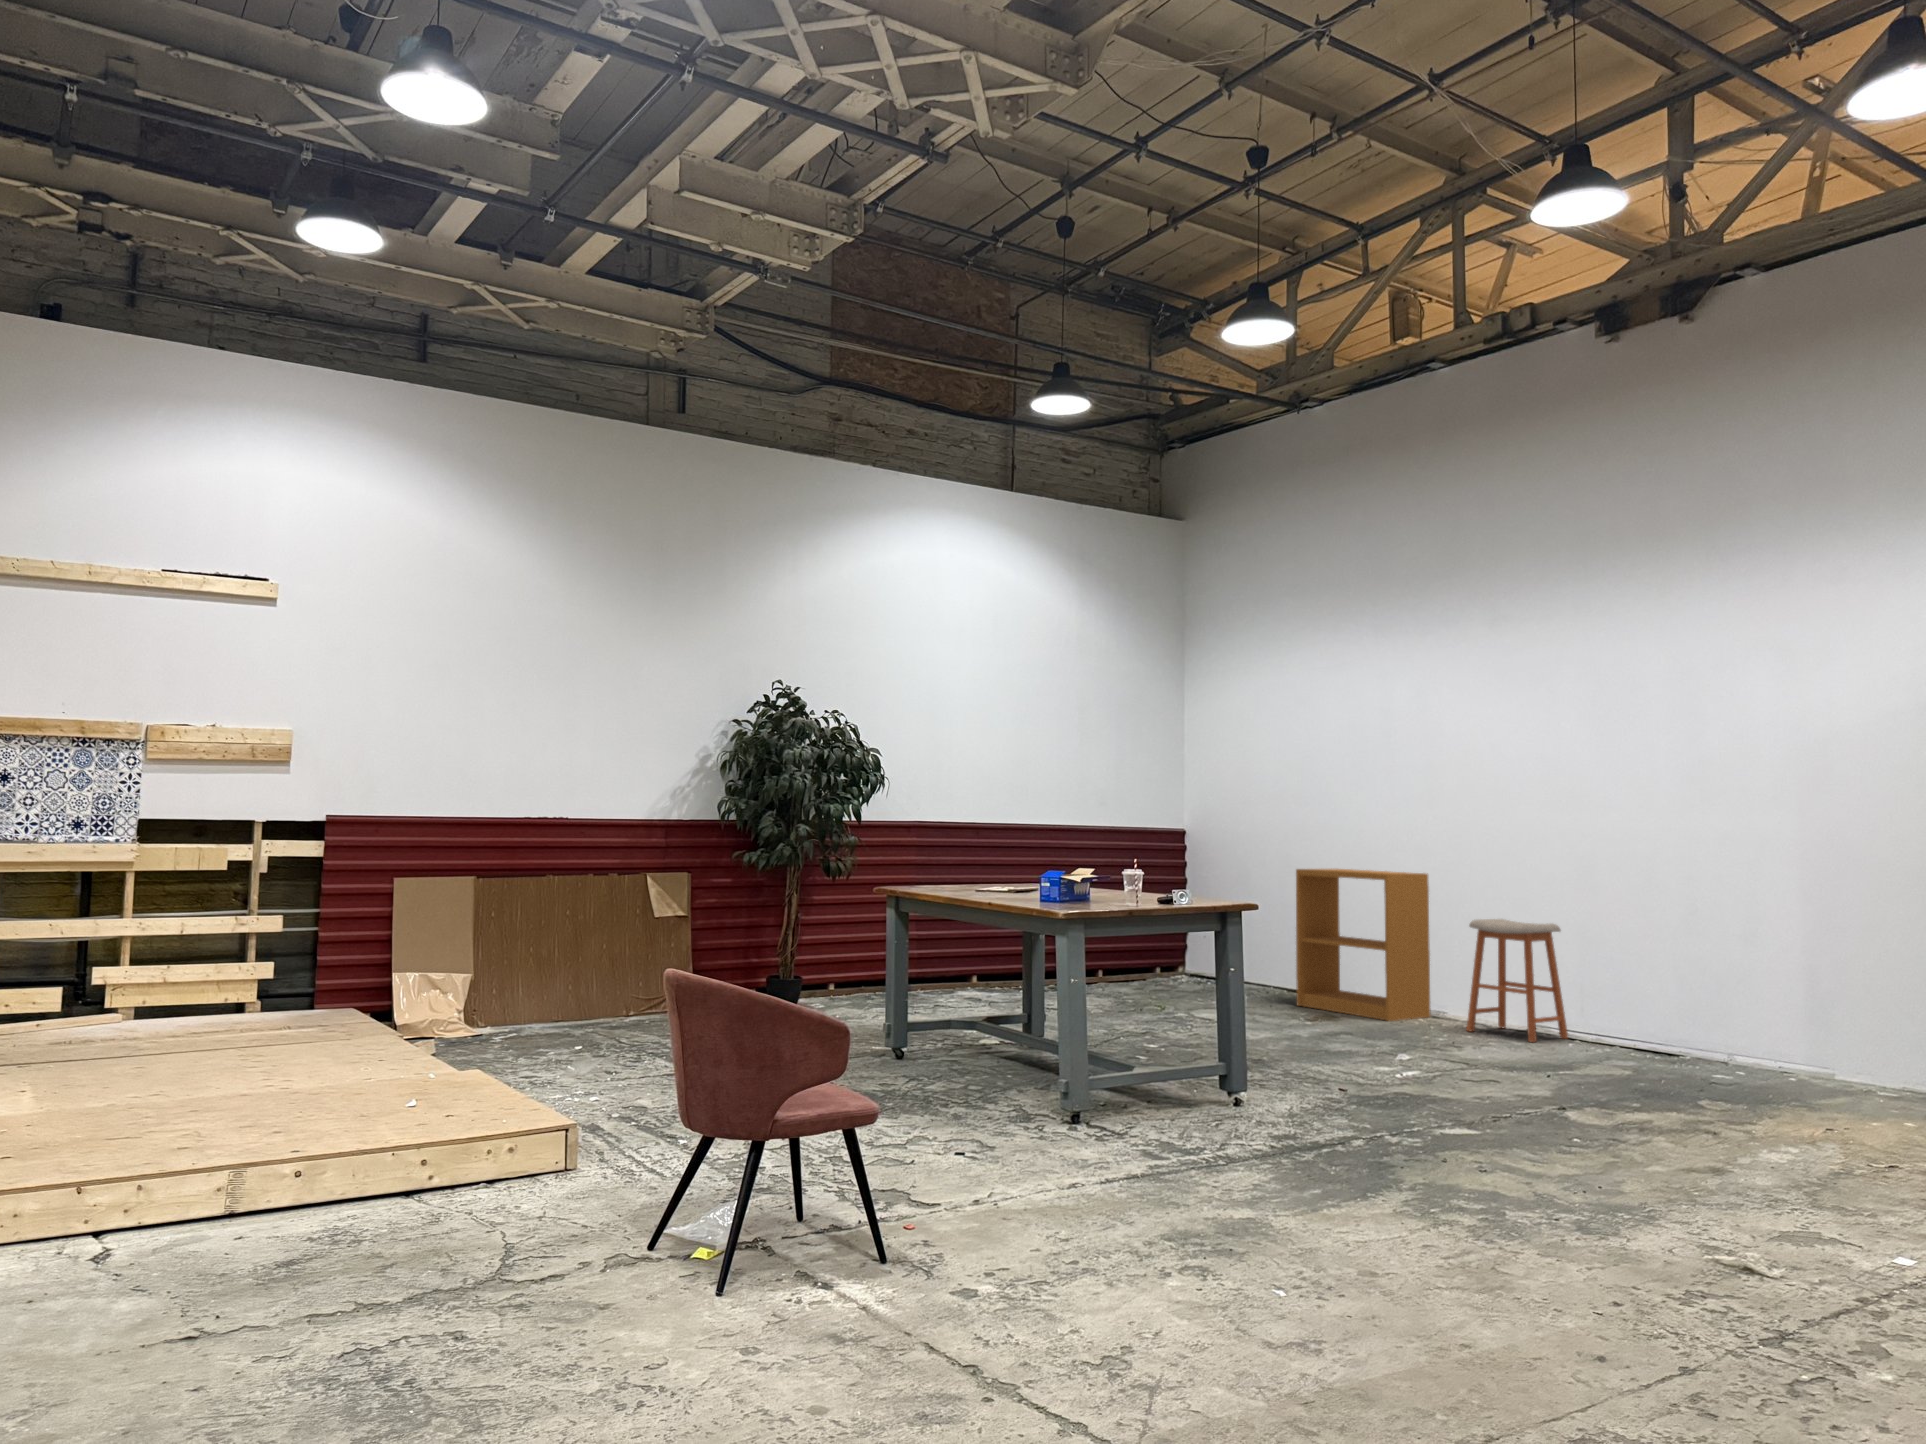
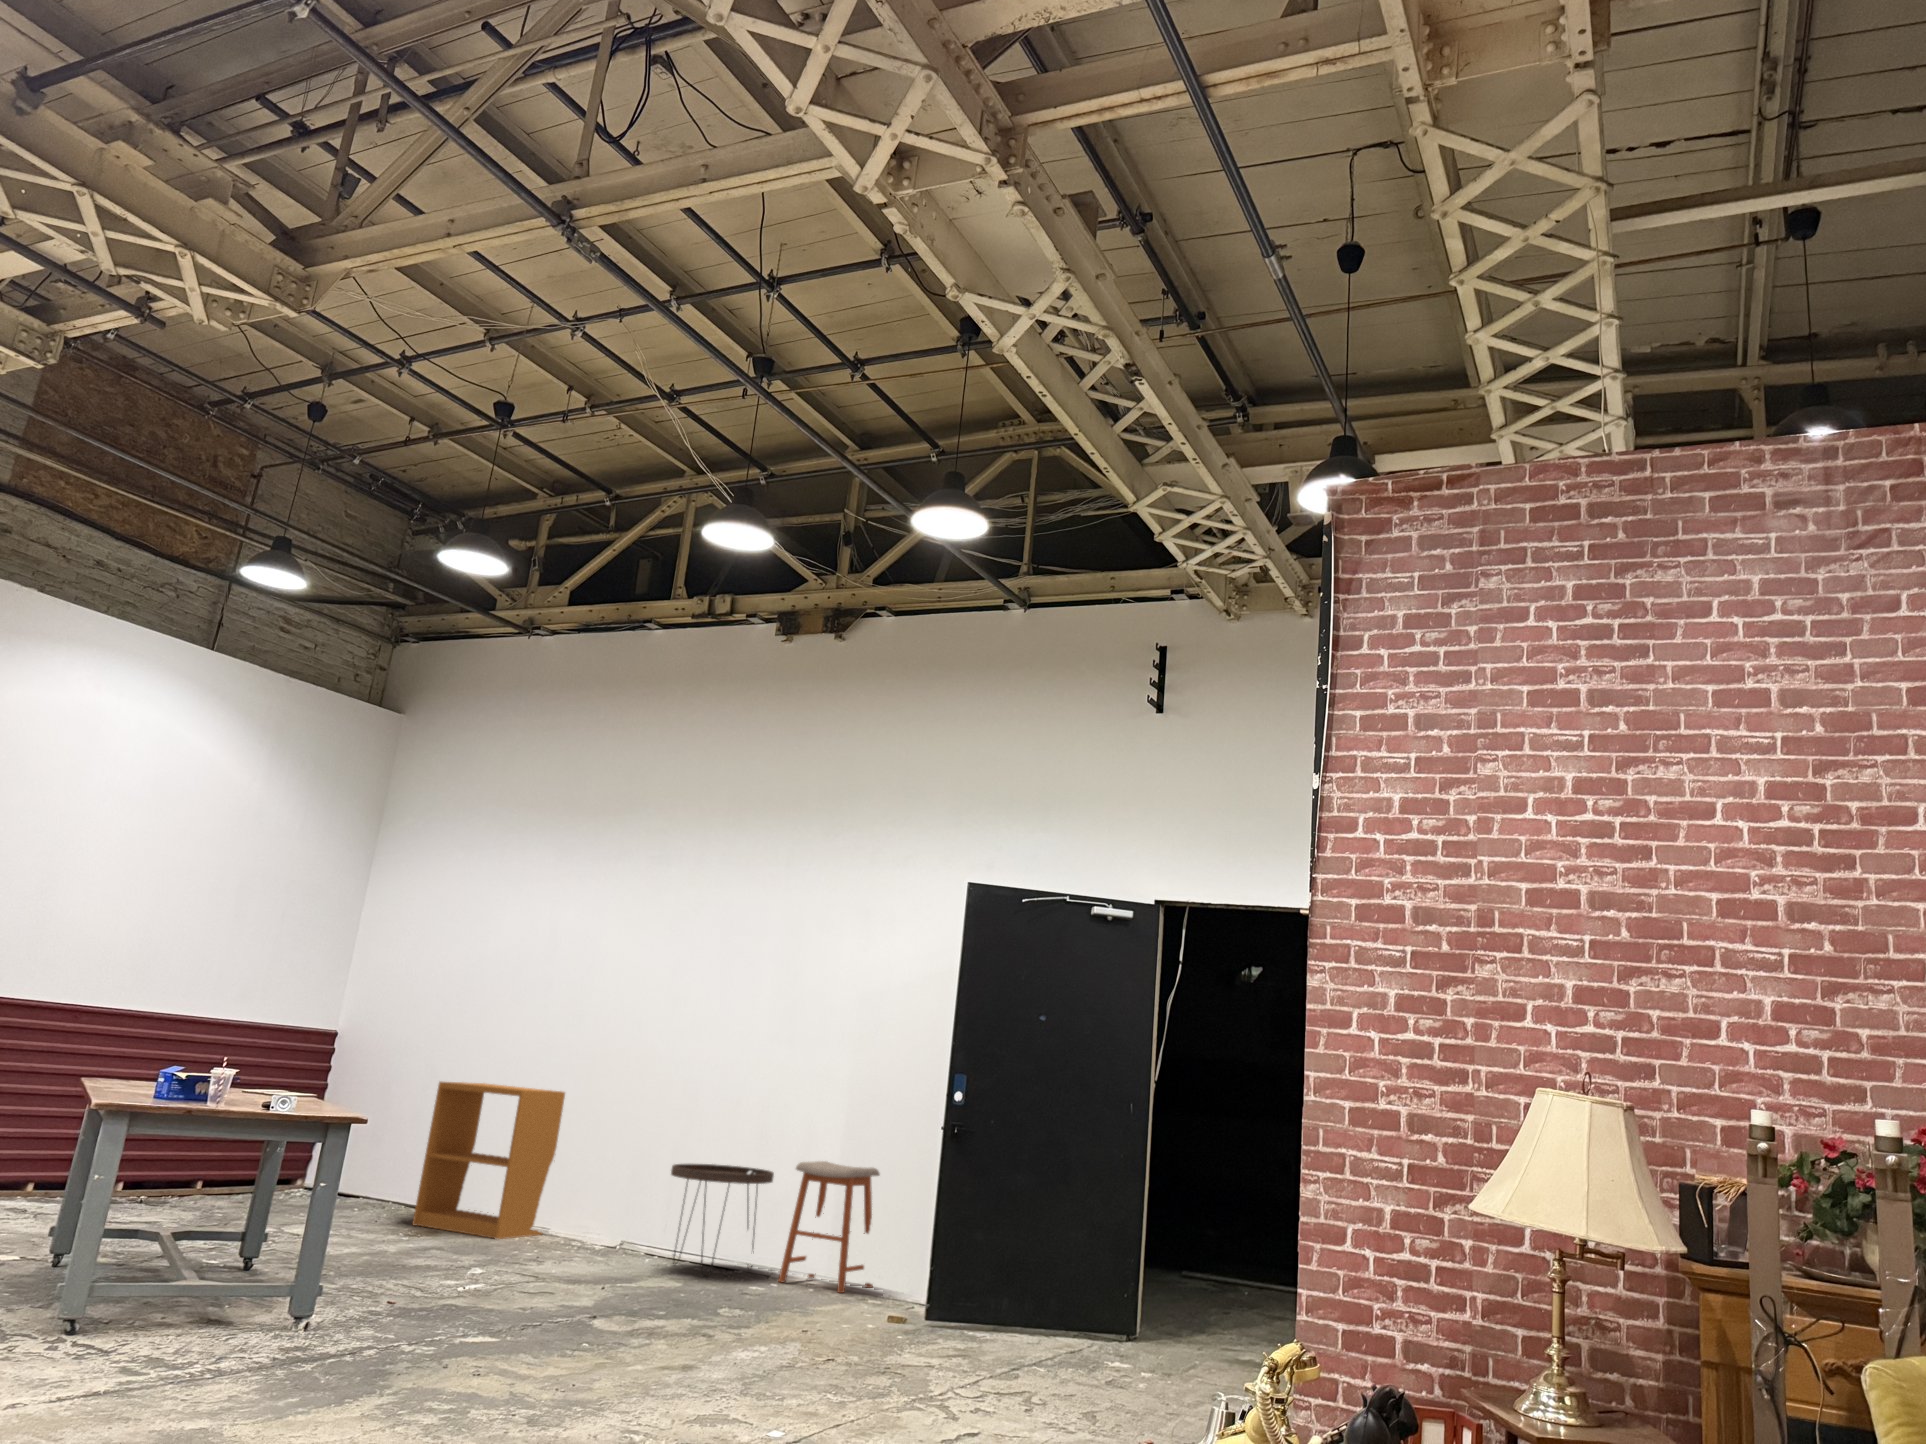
stool: present [1467,919,1568,1042] -> present [778,1161,880,1293]
side table: none [1585,946,1717,1069] -> present [671,1164,774,1276]

